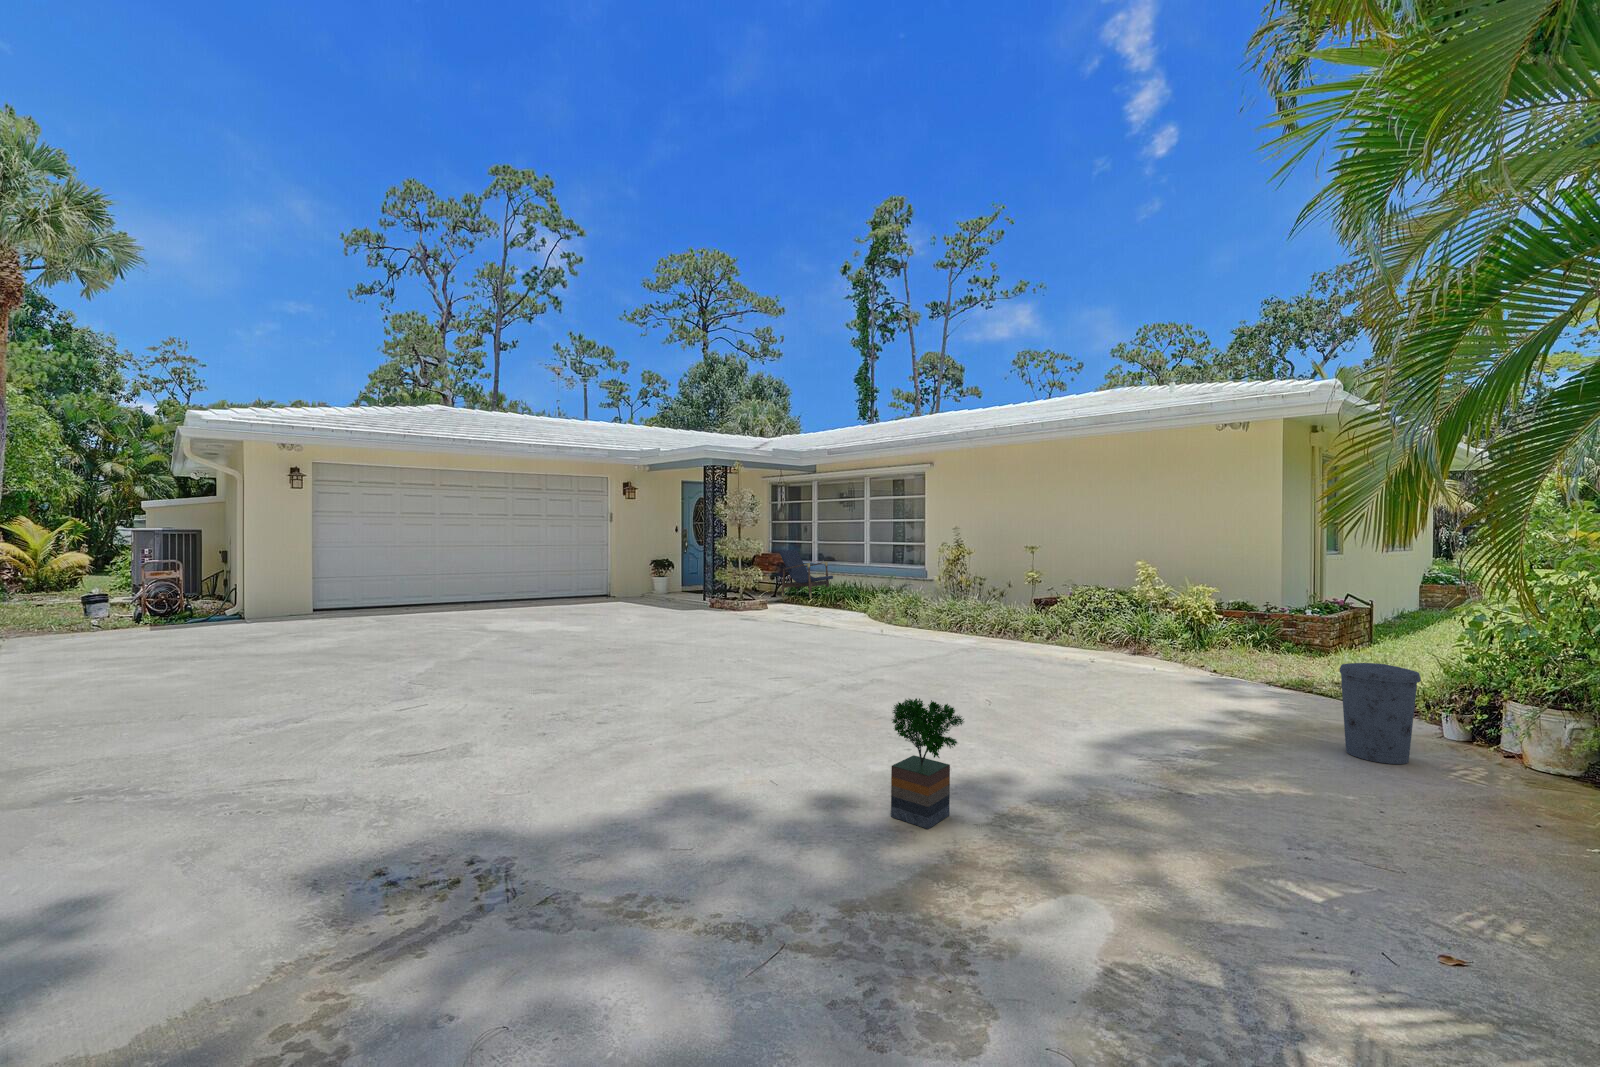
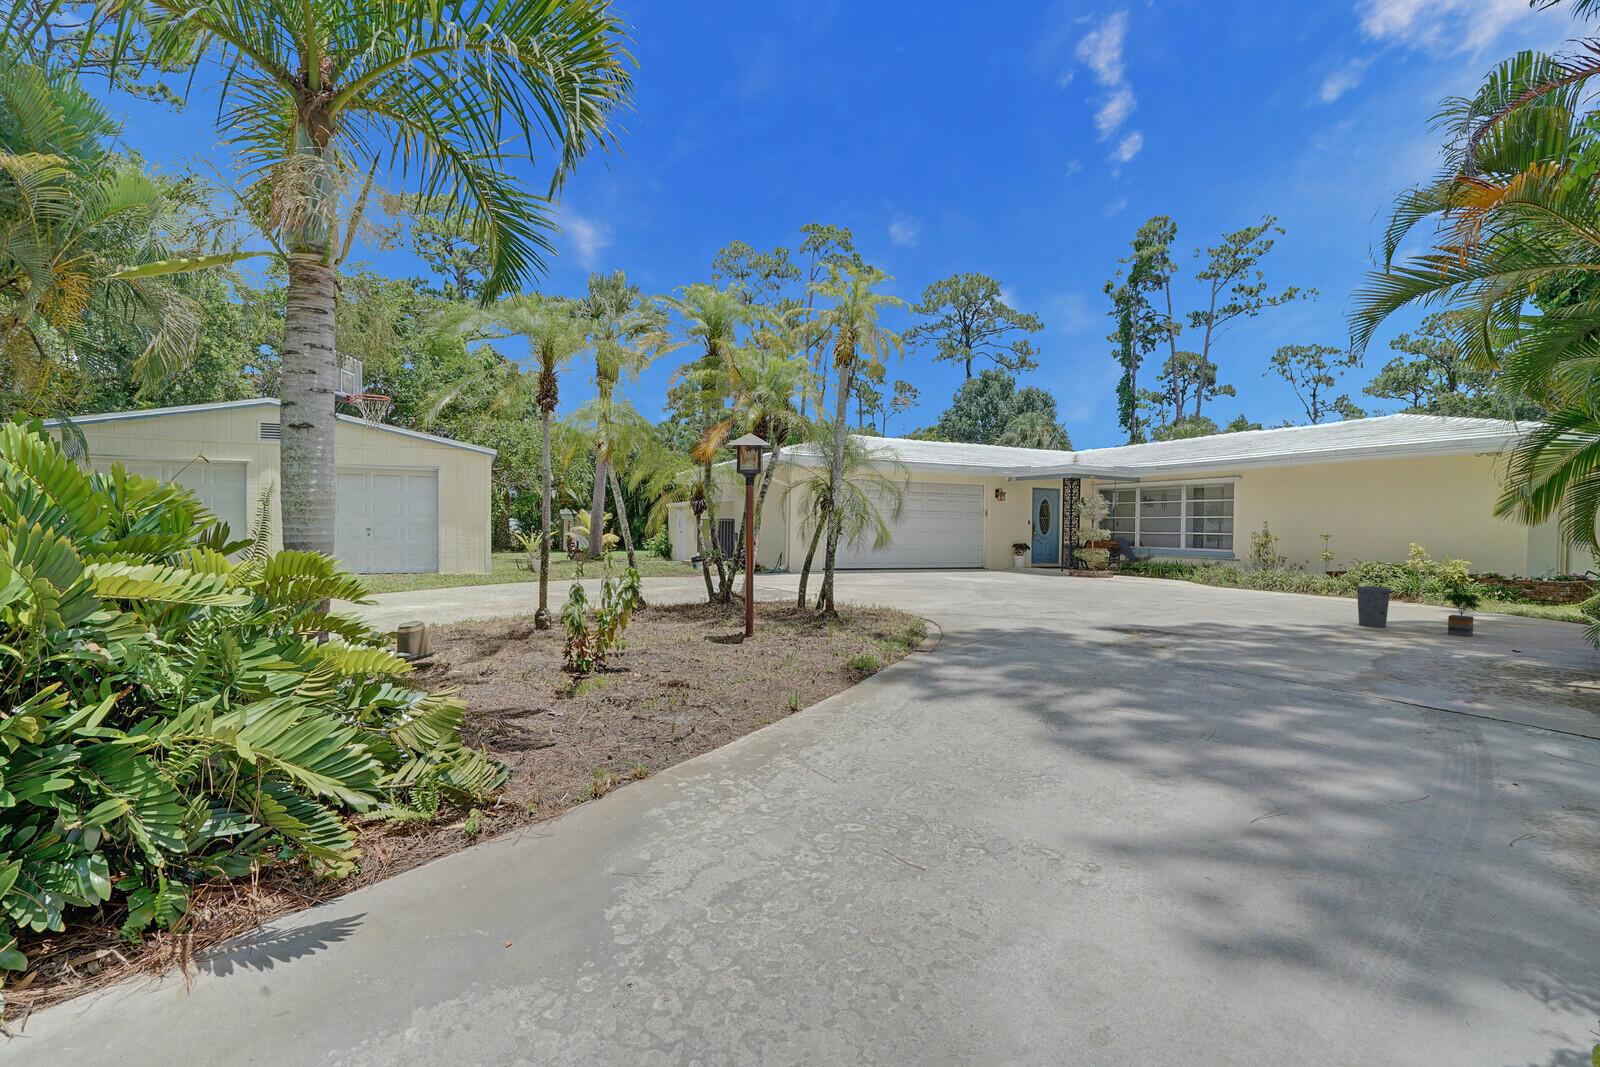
trash can: present [1340,663,1421,764] -> present [1357,586,1391,627]
potted tree: present [891,698,964,829] -> present [1446,593,1481,636]

